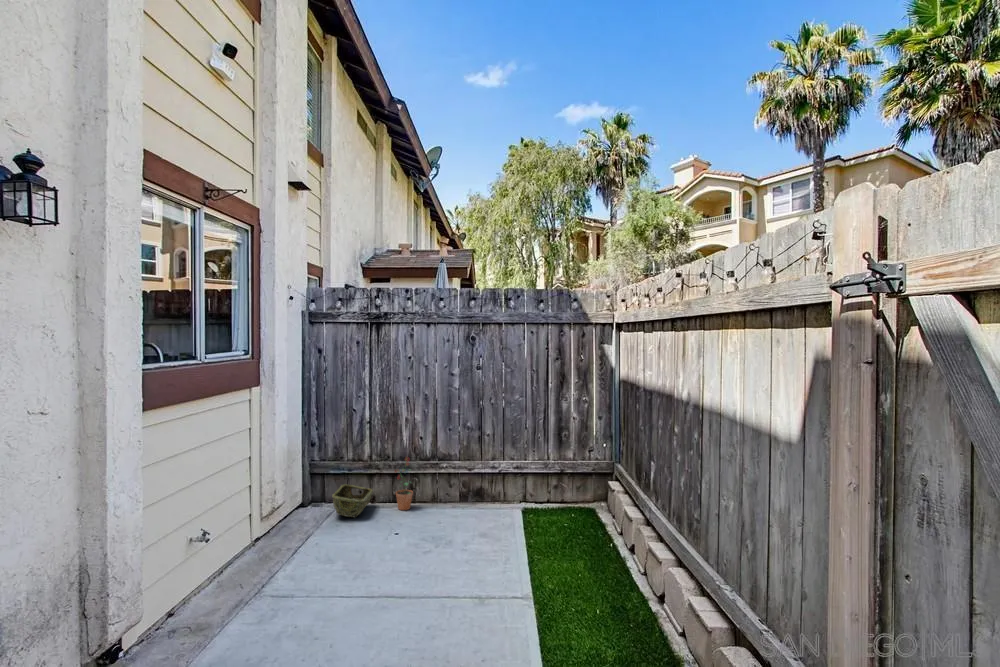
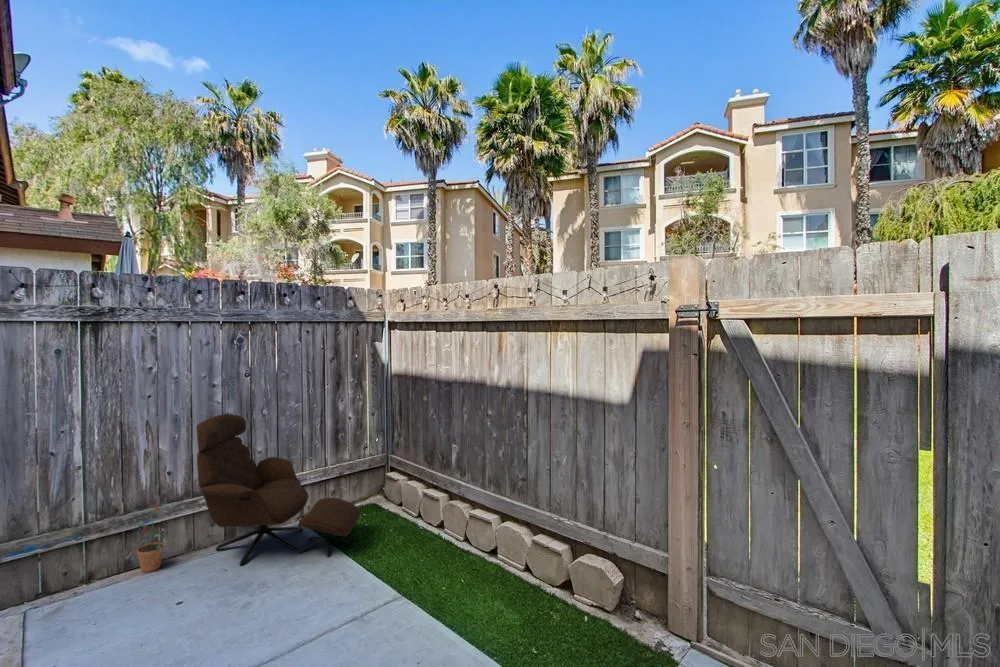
lounge chair: none [430,398,555,539] -> present [196,413,360,565]
woven basket: present [332,484,373,518] -> none [34,558,102,611]

